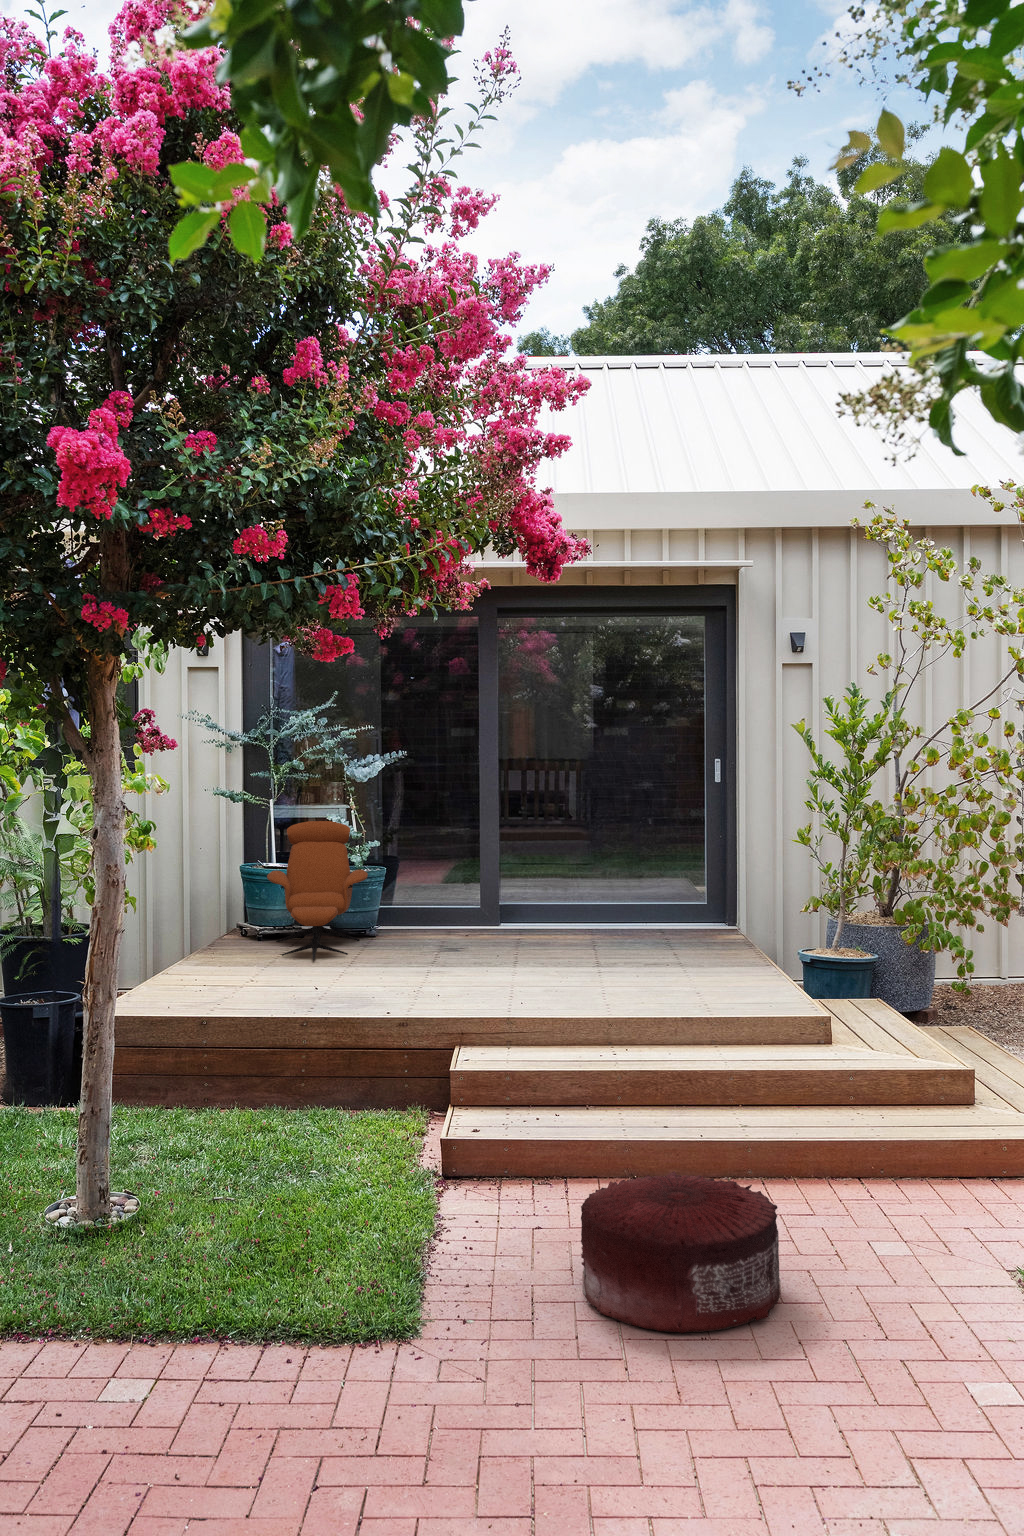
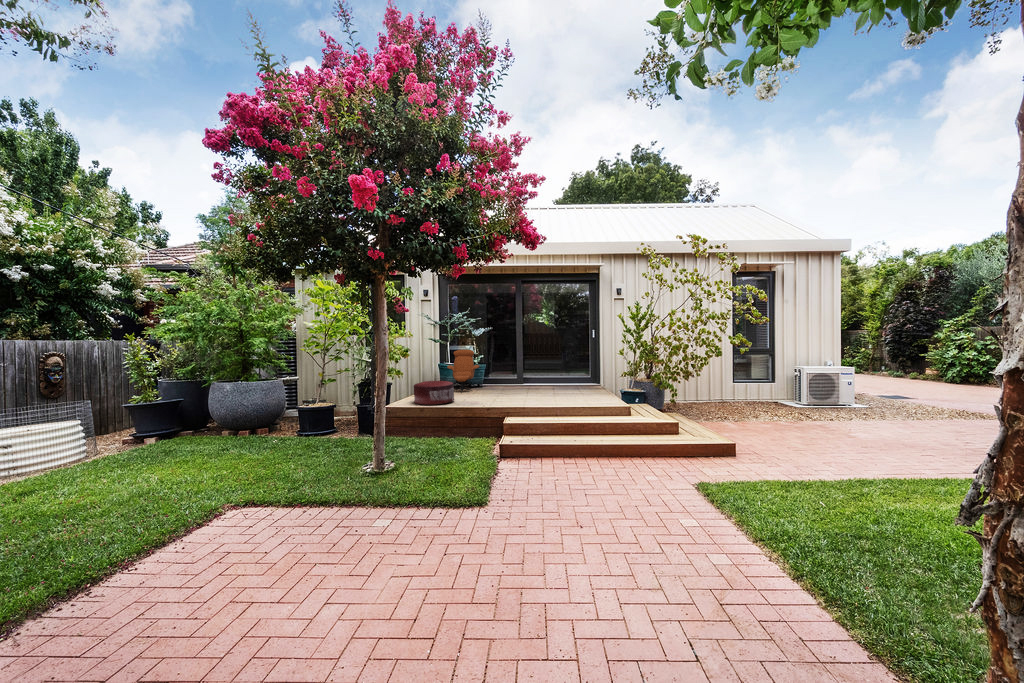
pouf: present [581,1171,781,1333] -> present [414,381,454,405]

